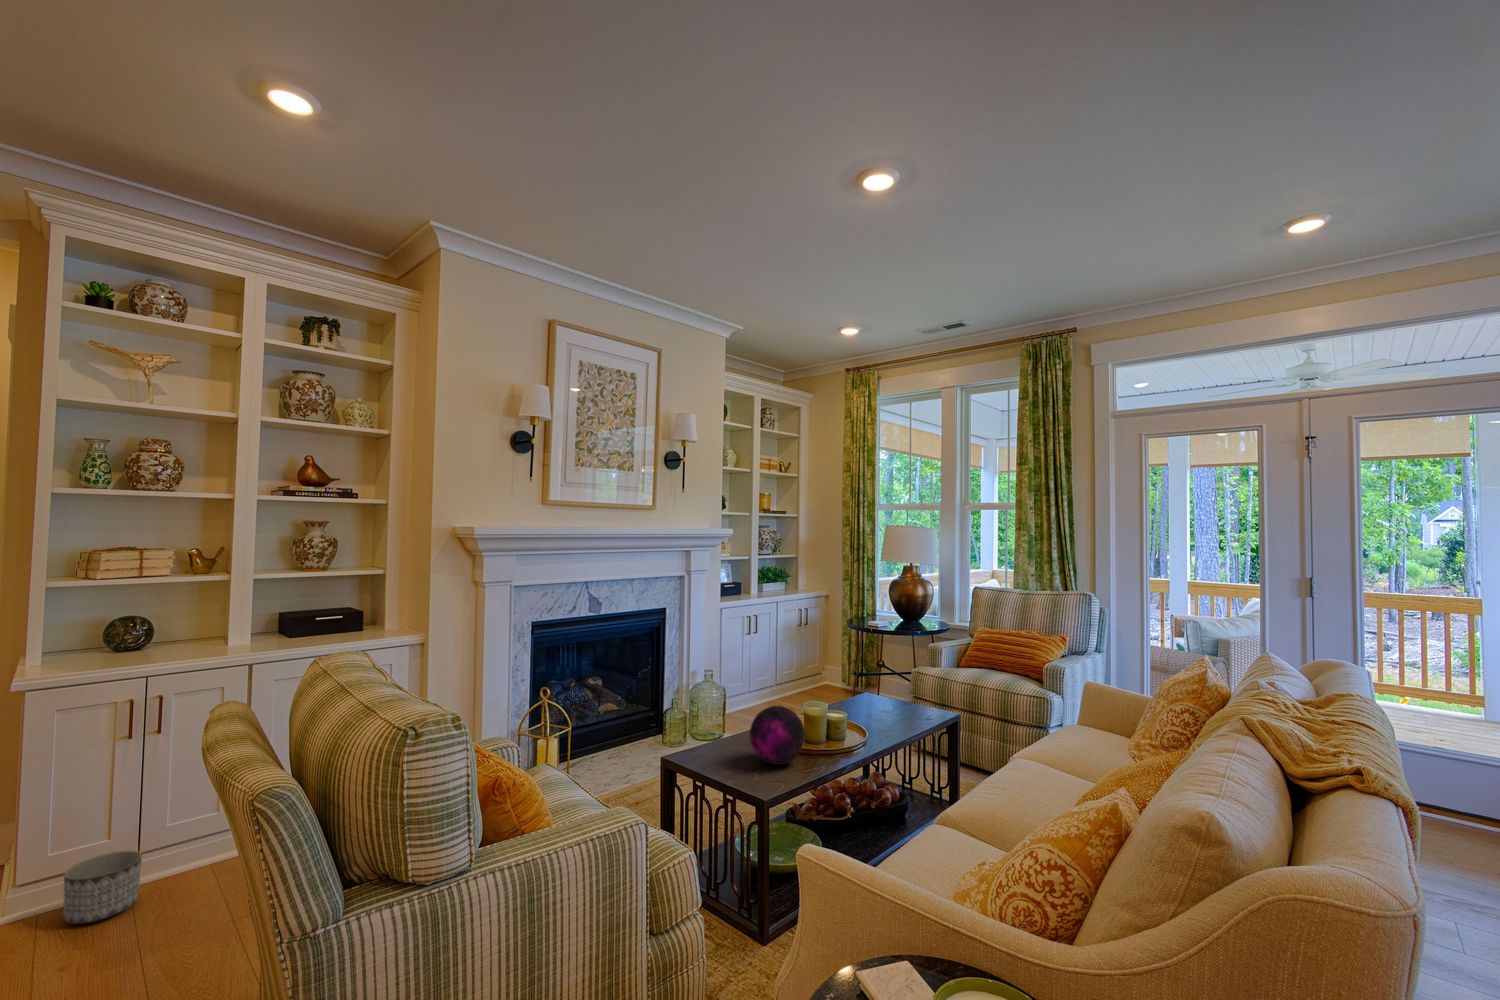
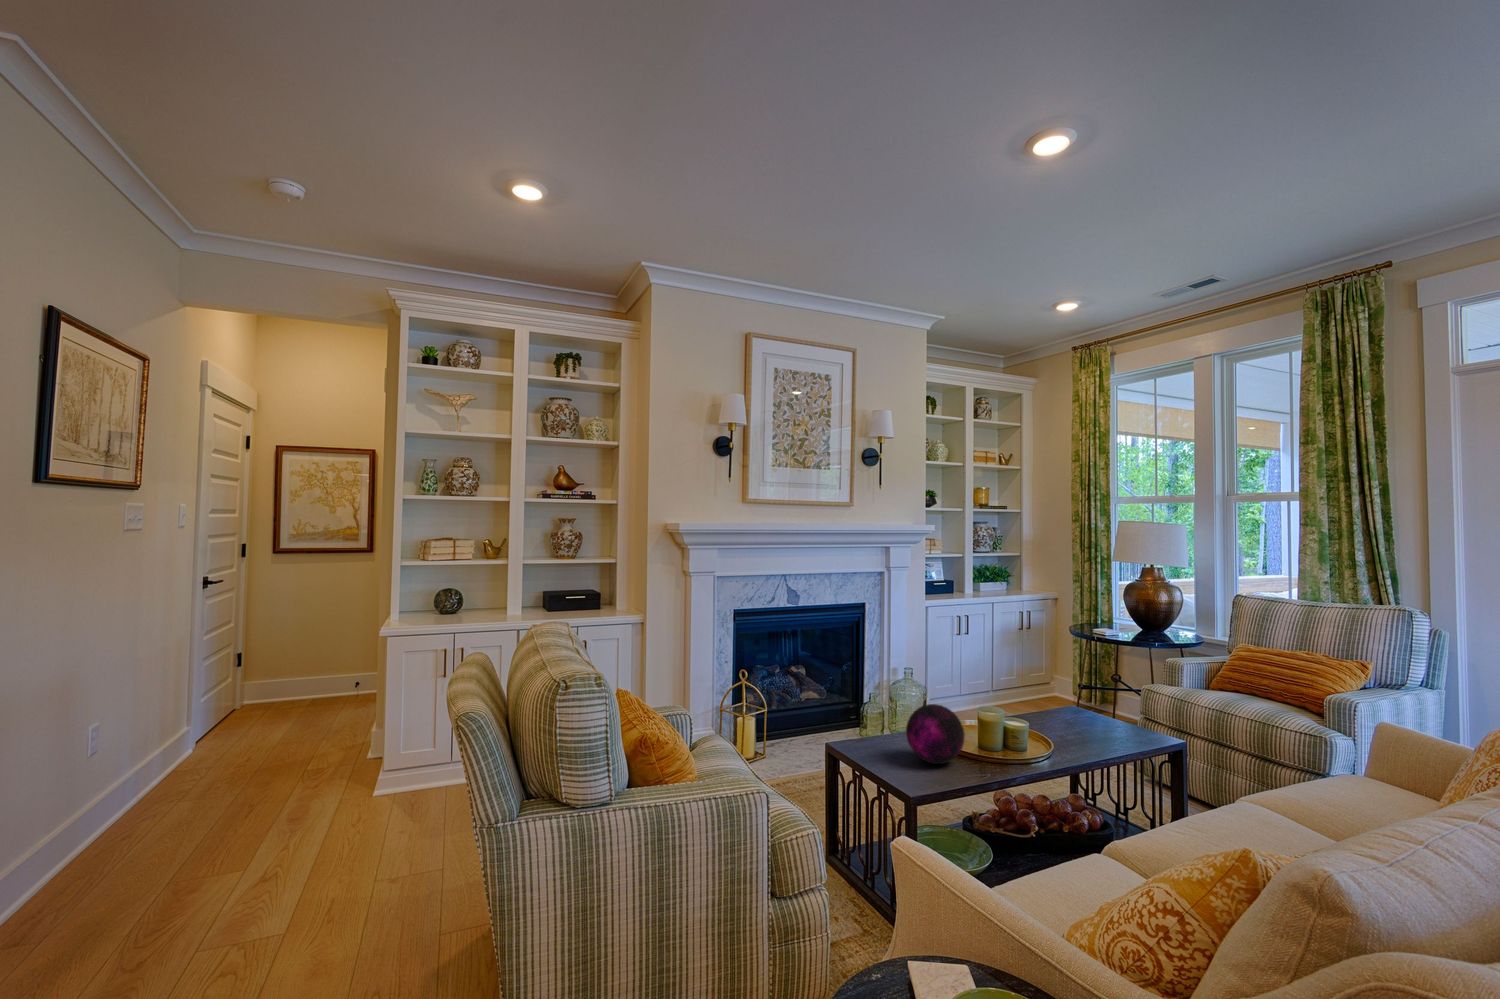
planter: present [64,851,142,924] -> none [403,763,448,810]

